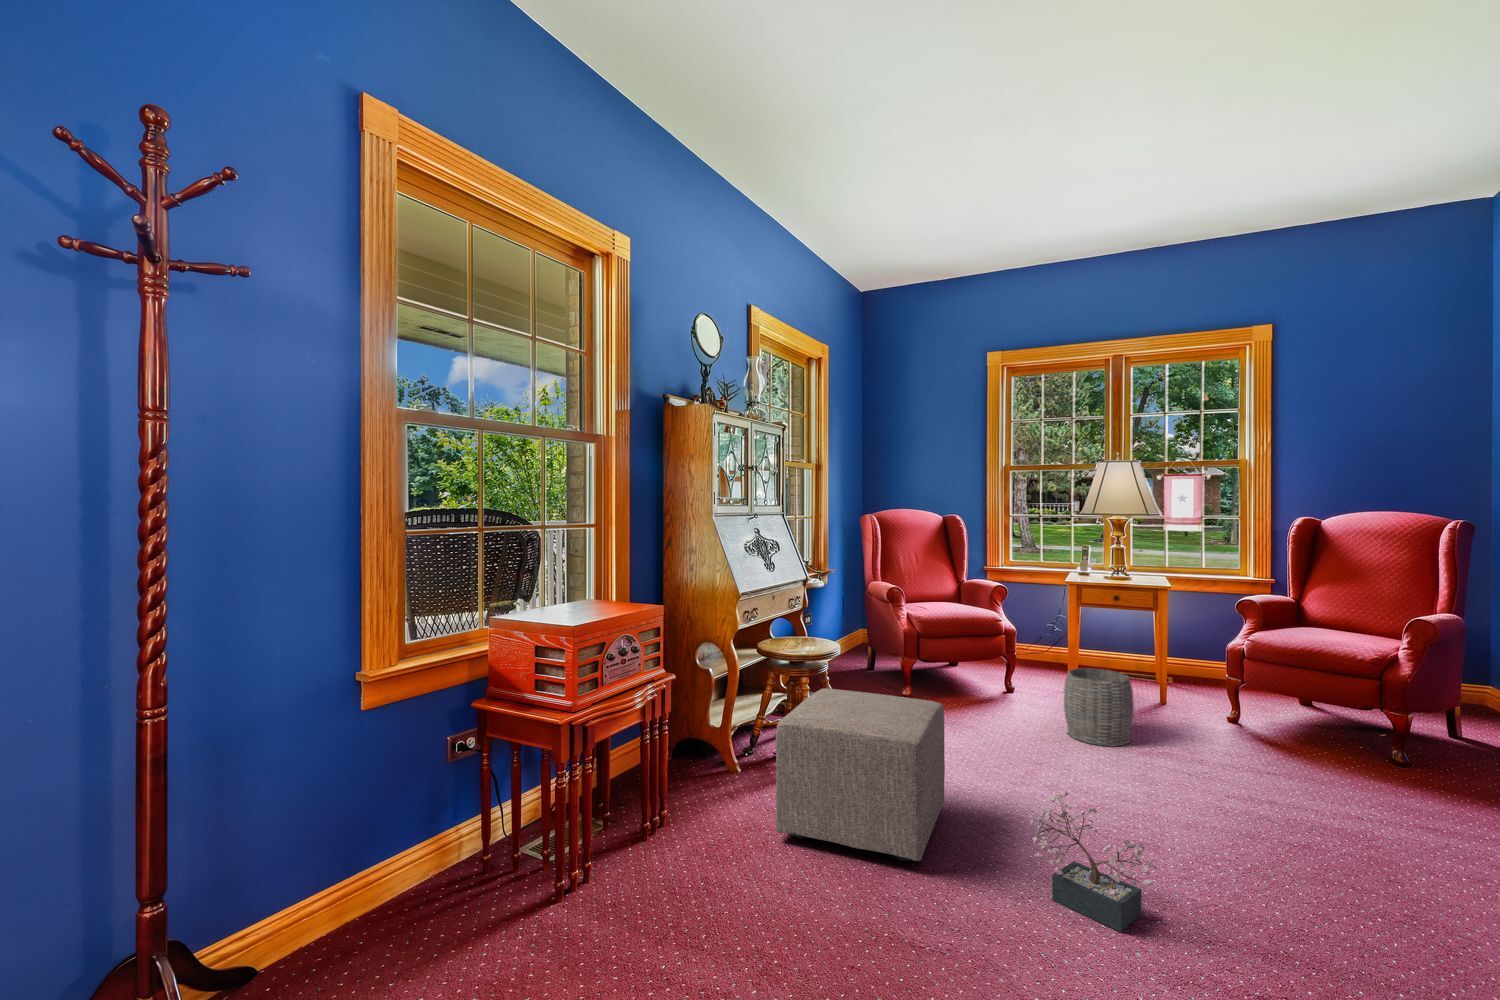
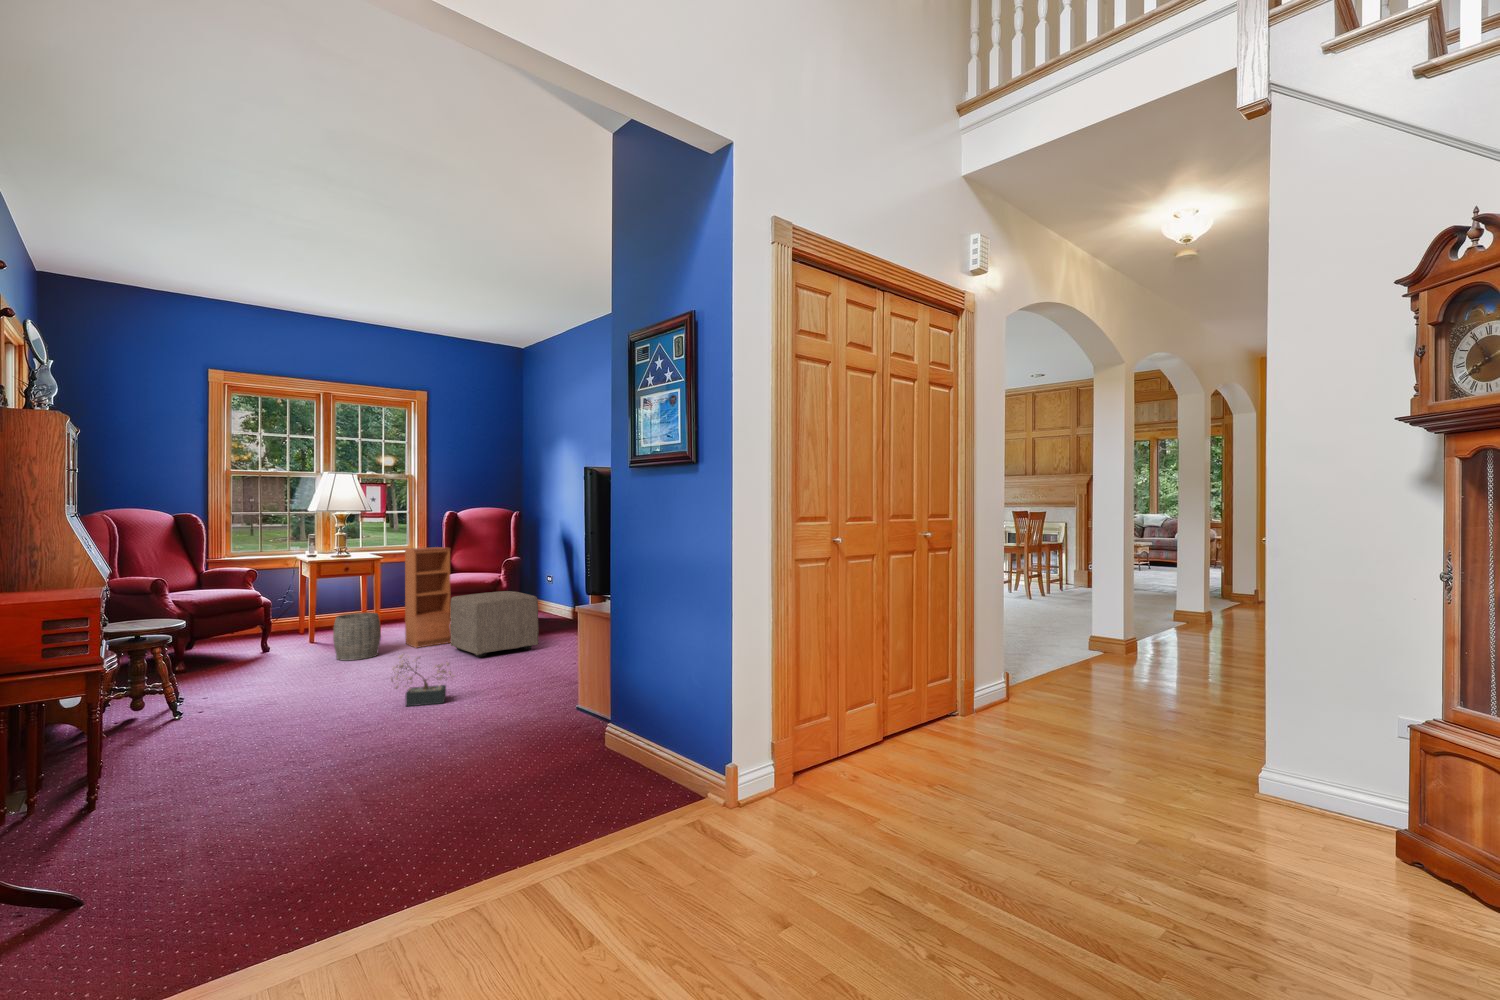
bookcase: none [1188,580,1271,759] -> present [405,547,451,648]
ottoman: present [776,688,945,861] -> present [450,591,539,657]

